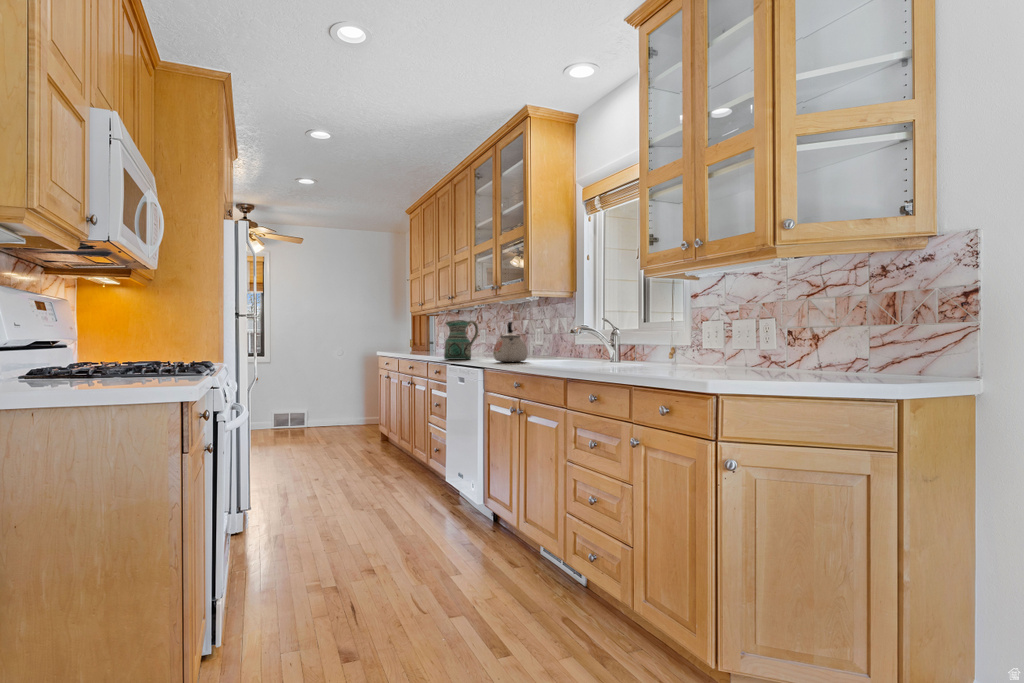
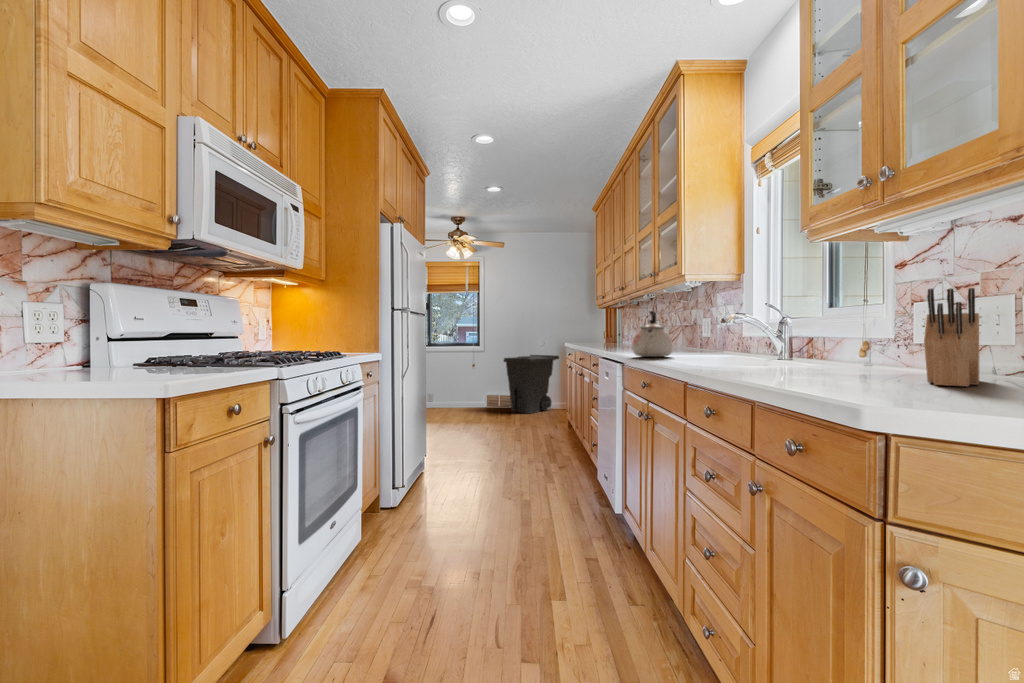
knife block: none [719,315,745,373] -> present [924,288,979,386]
ceramic pitcher: present [444,320,478,360] -> none [595,311,633,352]
trash can: none [300,366,364,431] -> present [504,355,559,414]

